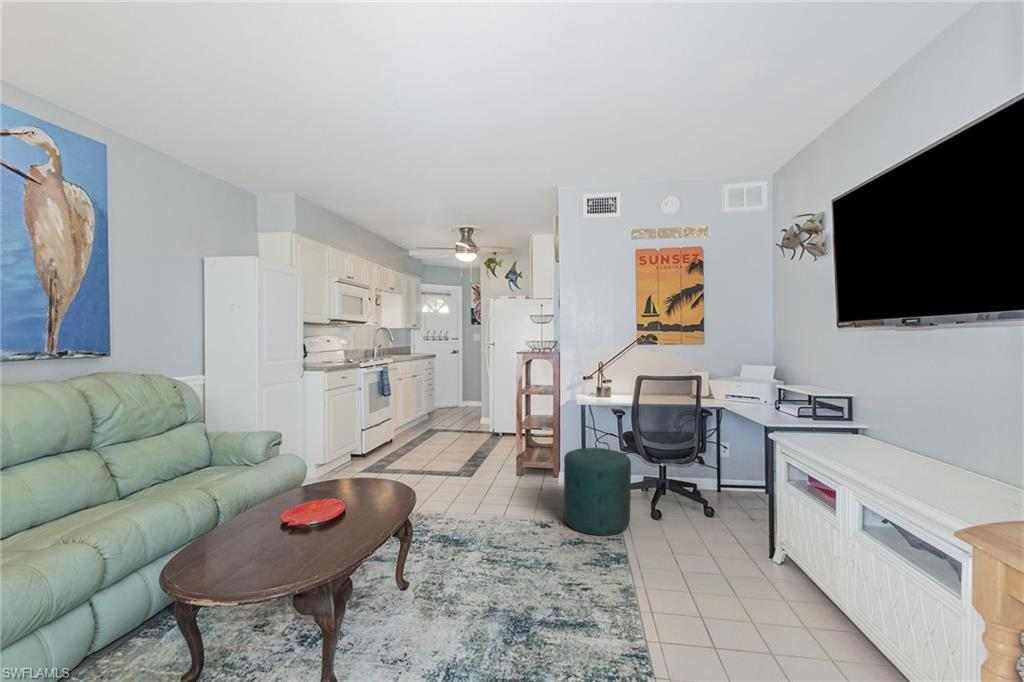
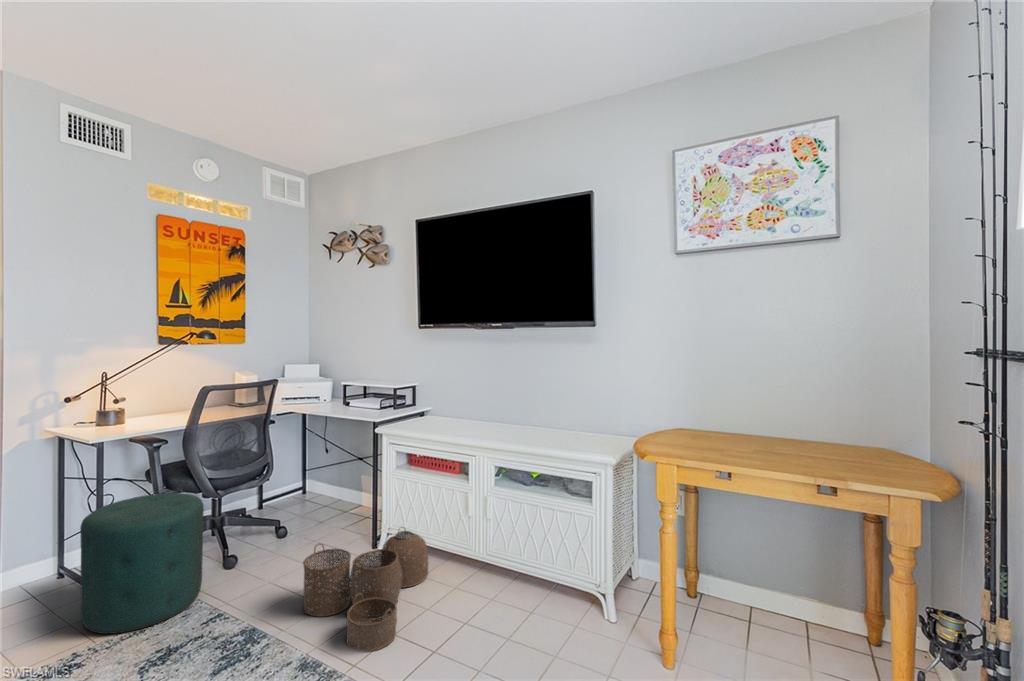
woven basket: none [672,526,819,642] -> present [303,527,428,651]

